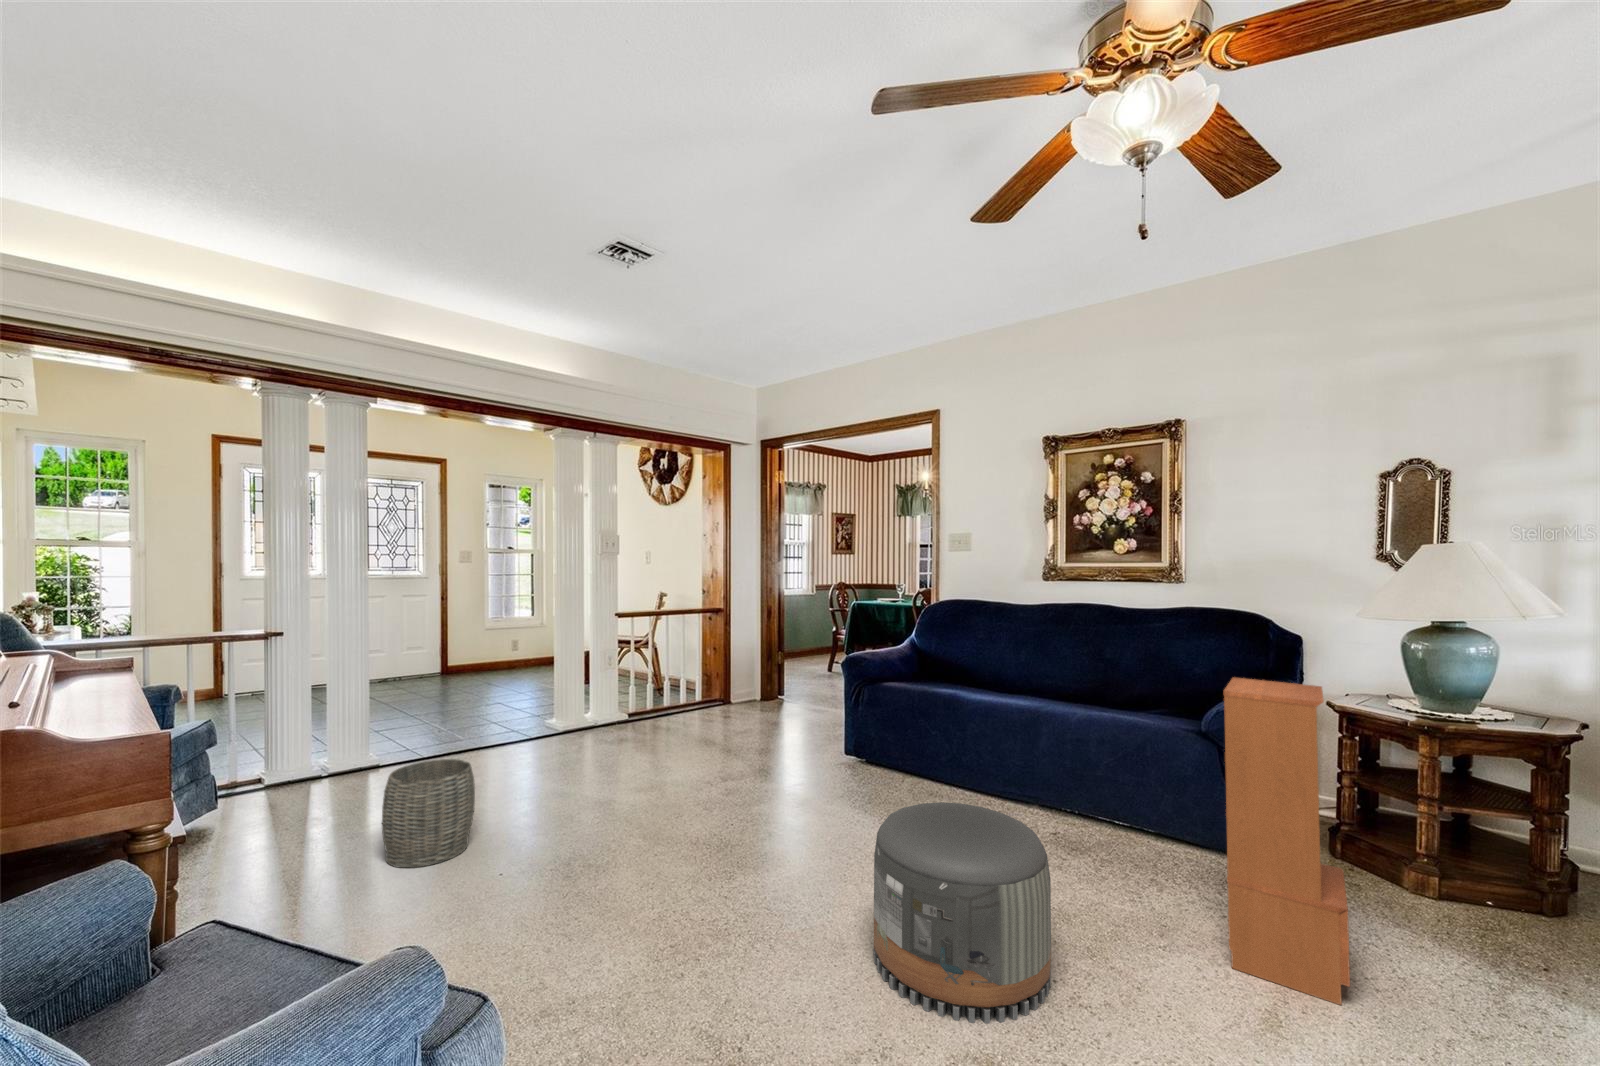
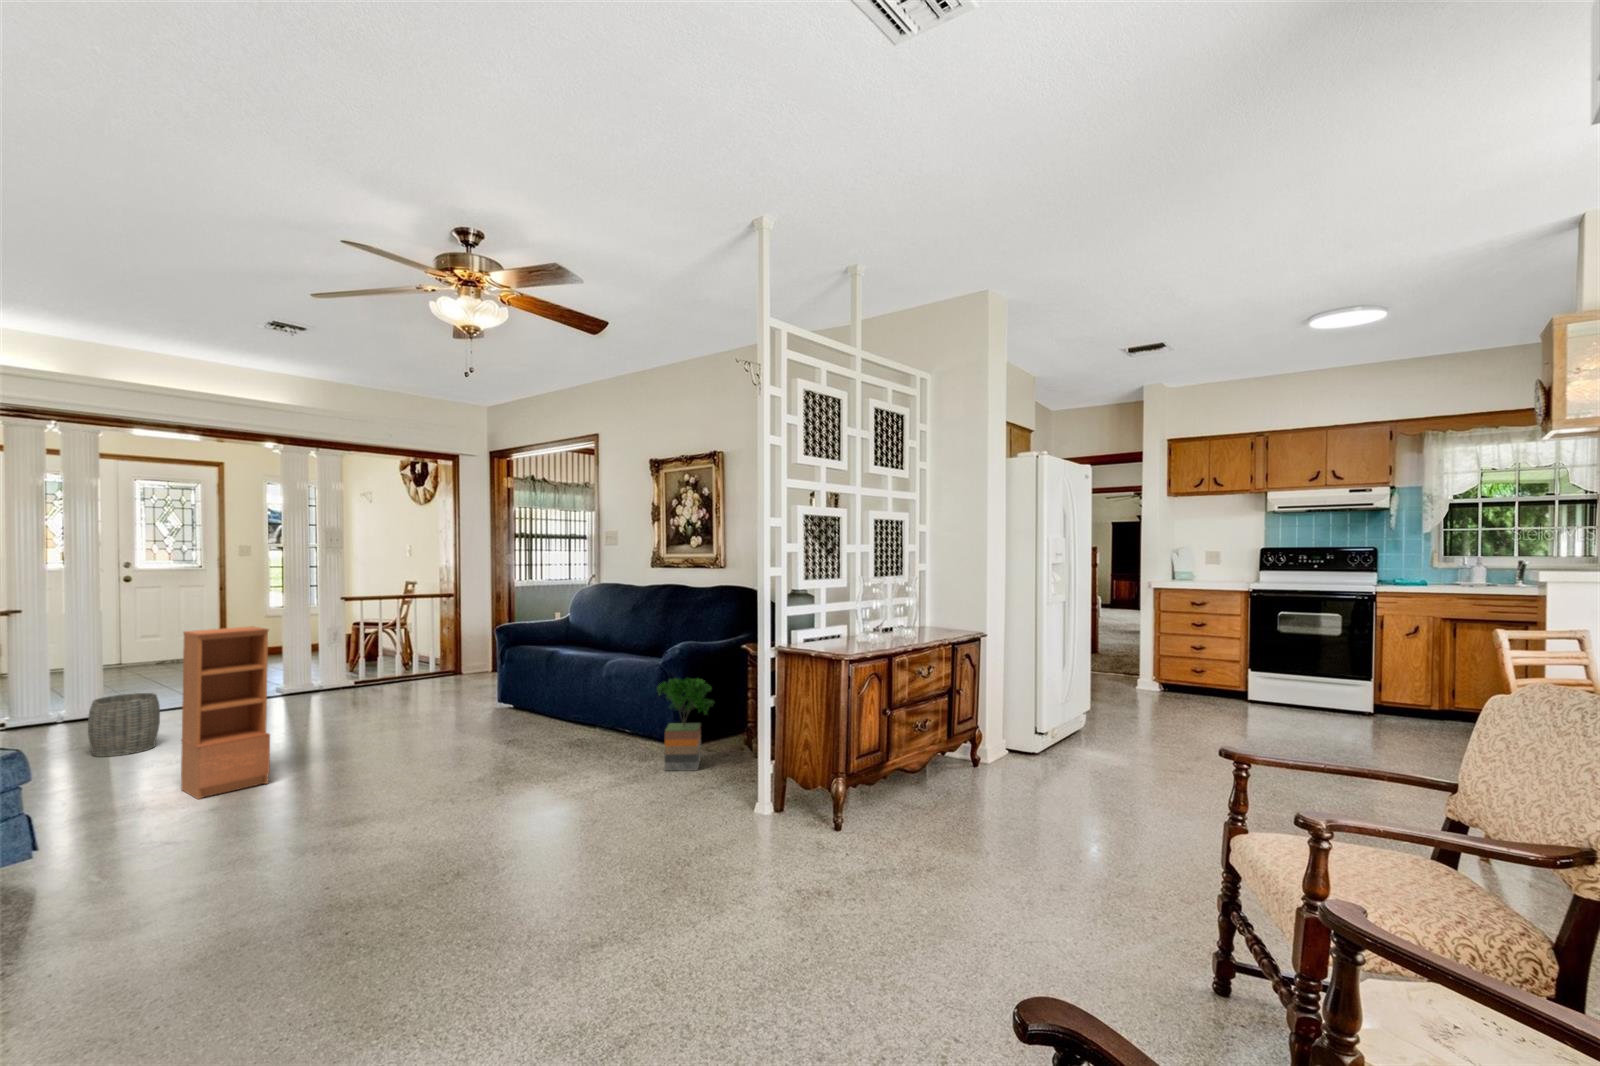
bookcase: present [1224,678,1350,1005] -> present [181,626,270,799]
potted tree: none [1343,777,1520,963] -> present [658,678,713,771]
pouf: present [873,802,1051,1023] -> none [349,697,457,793]

